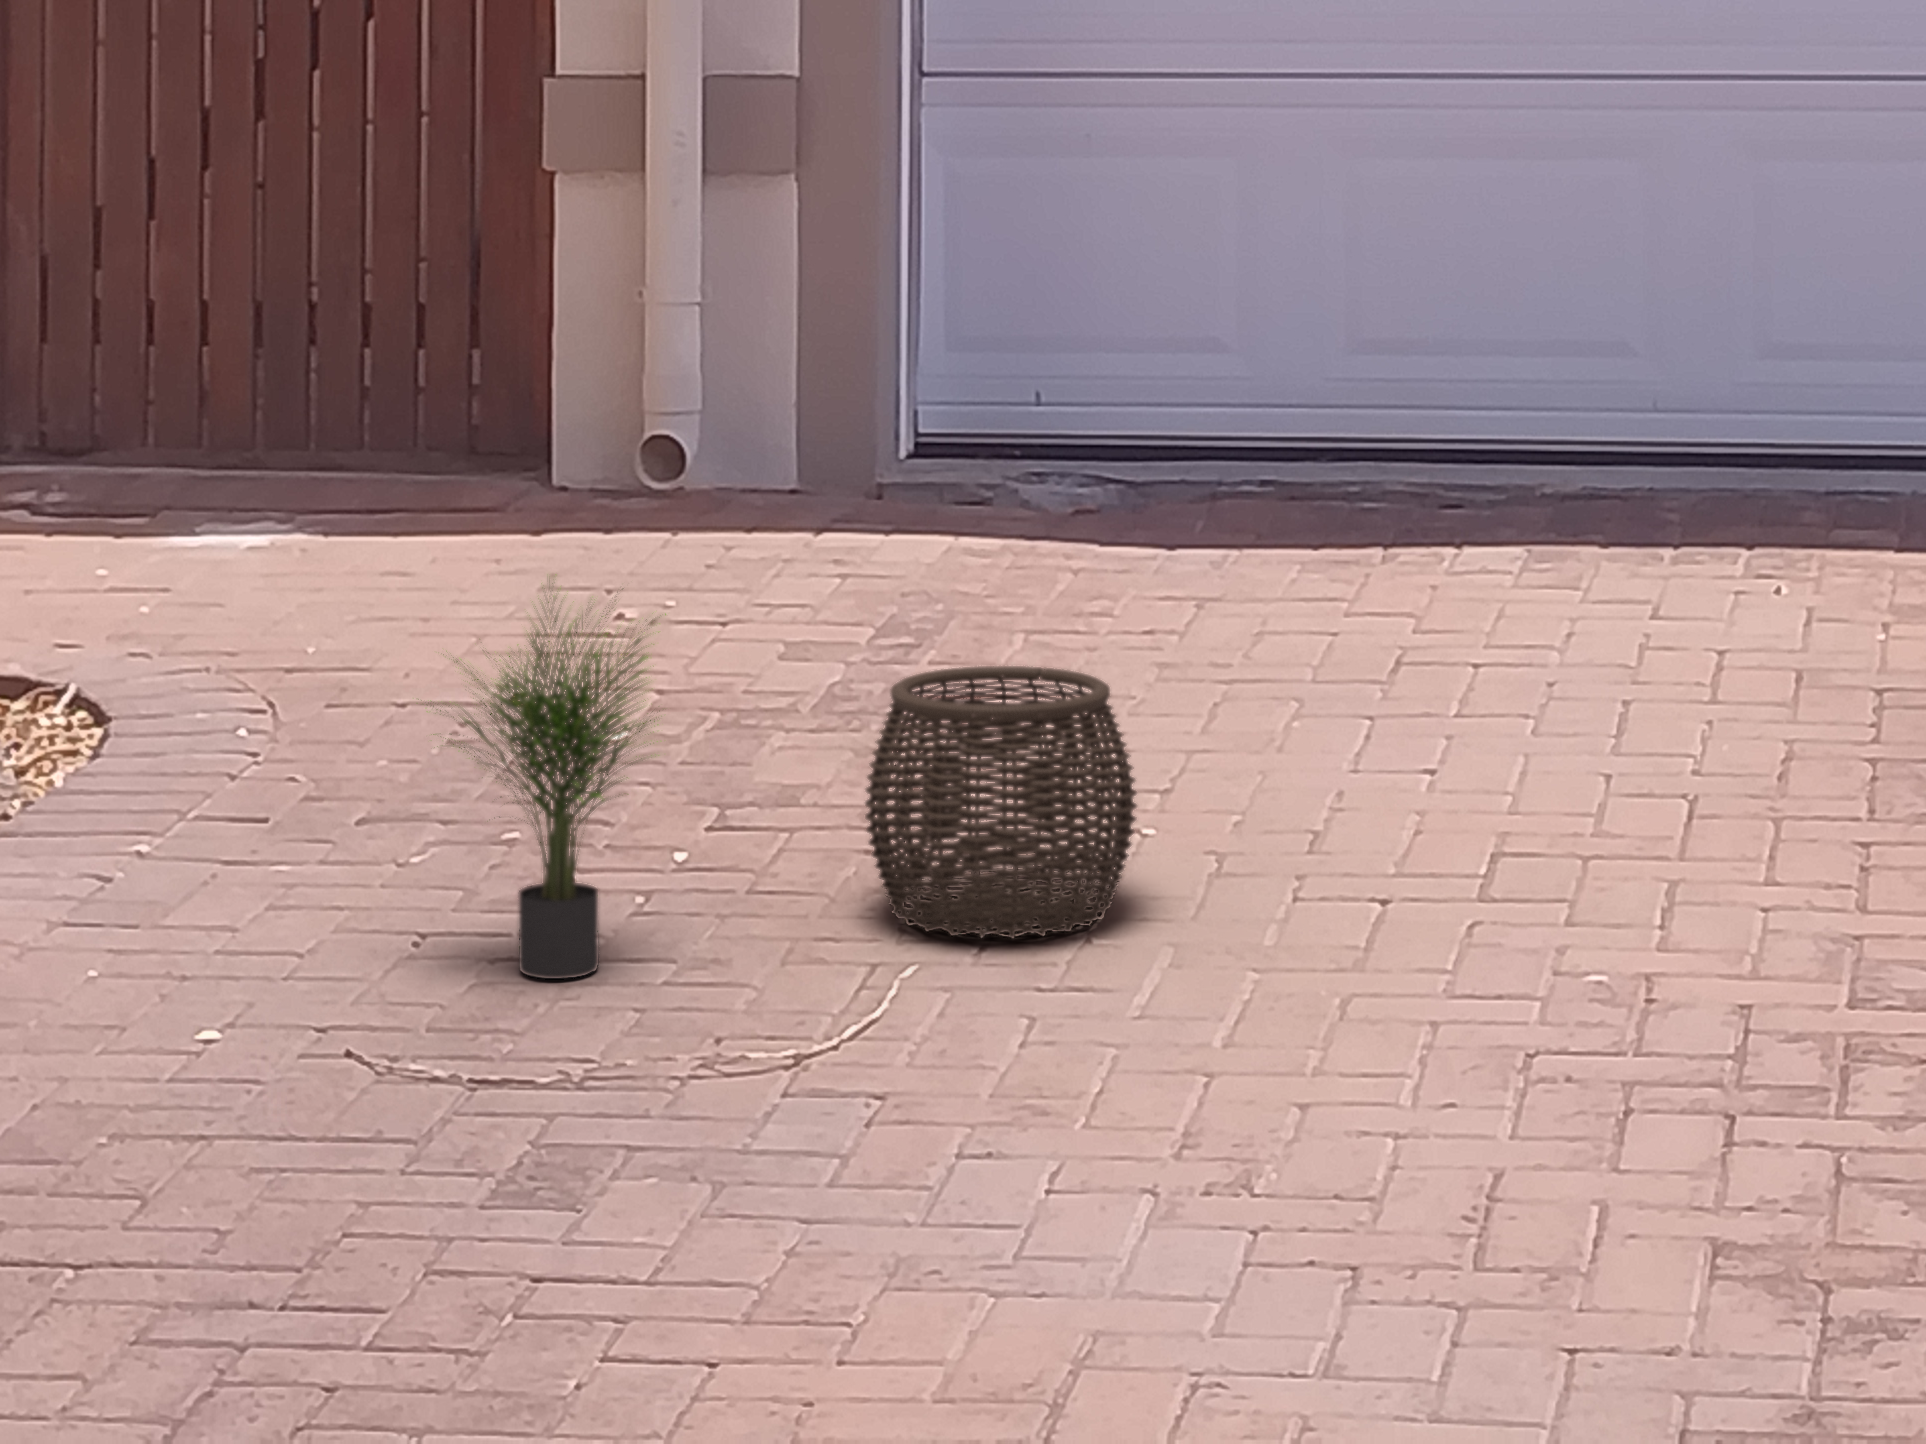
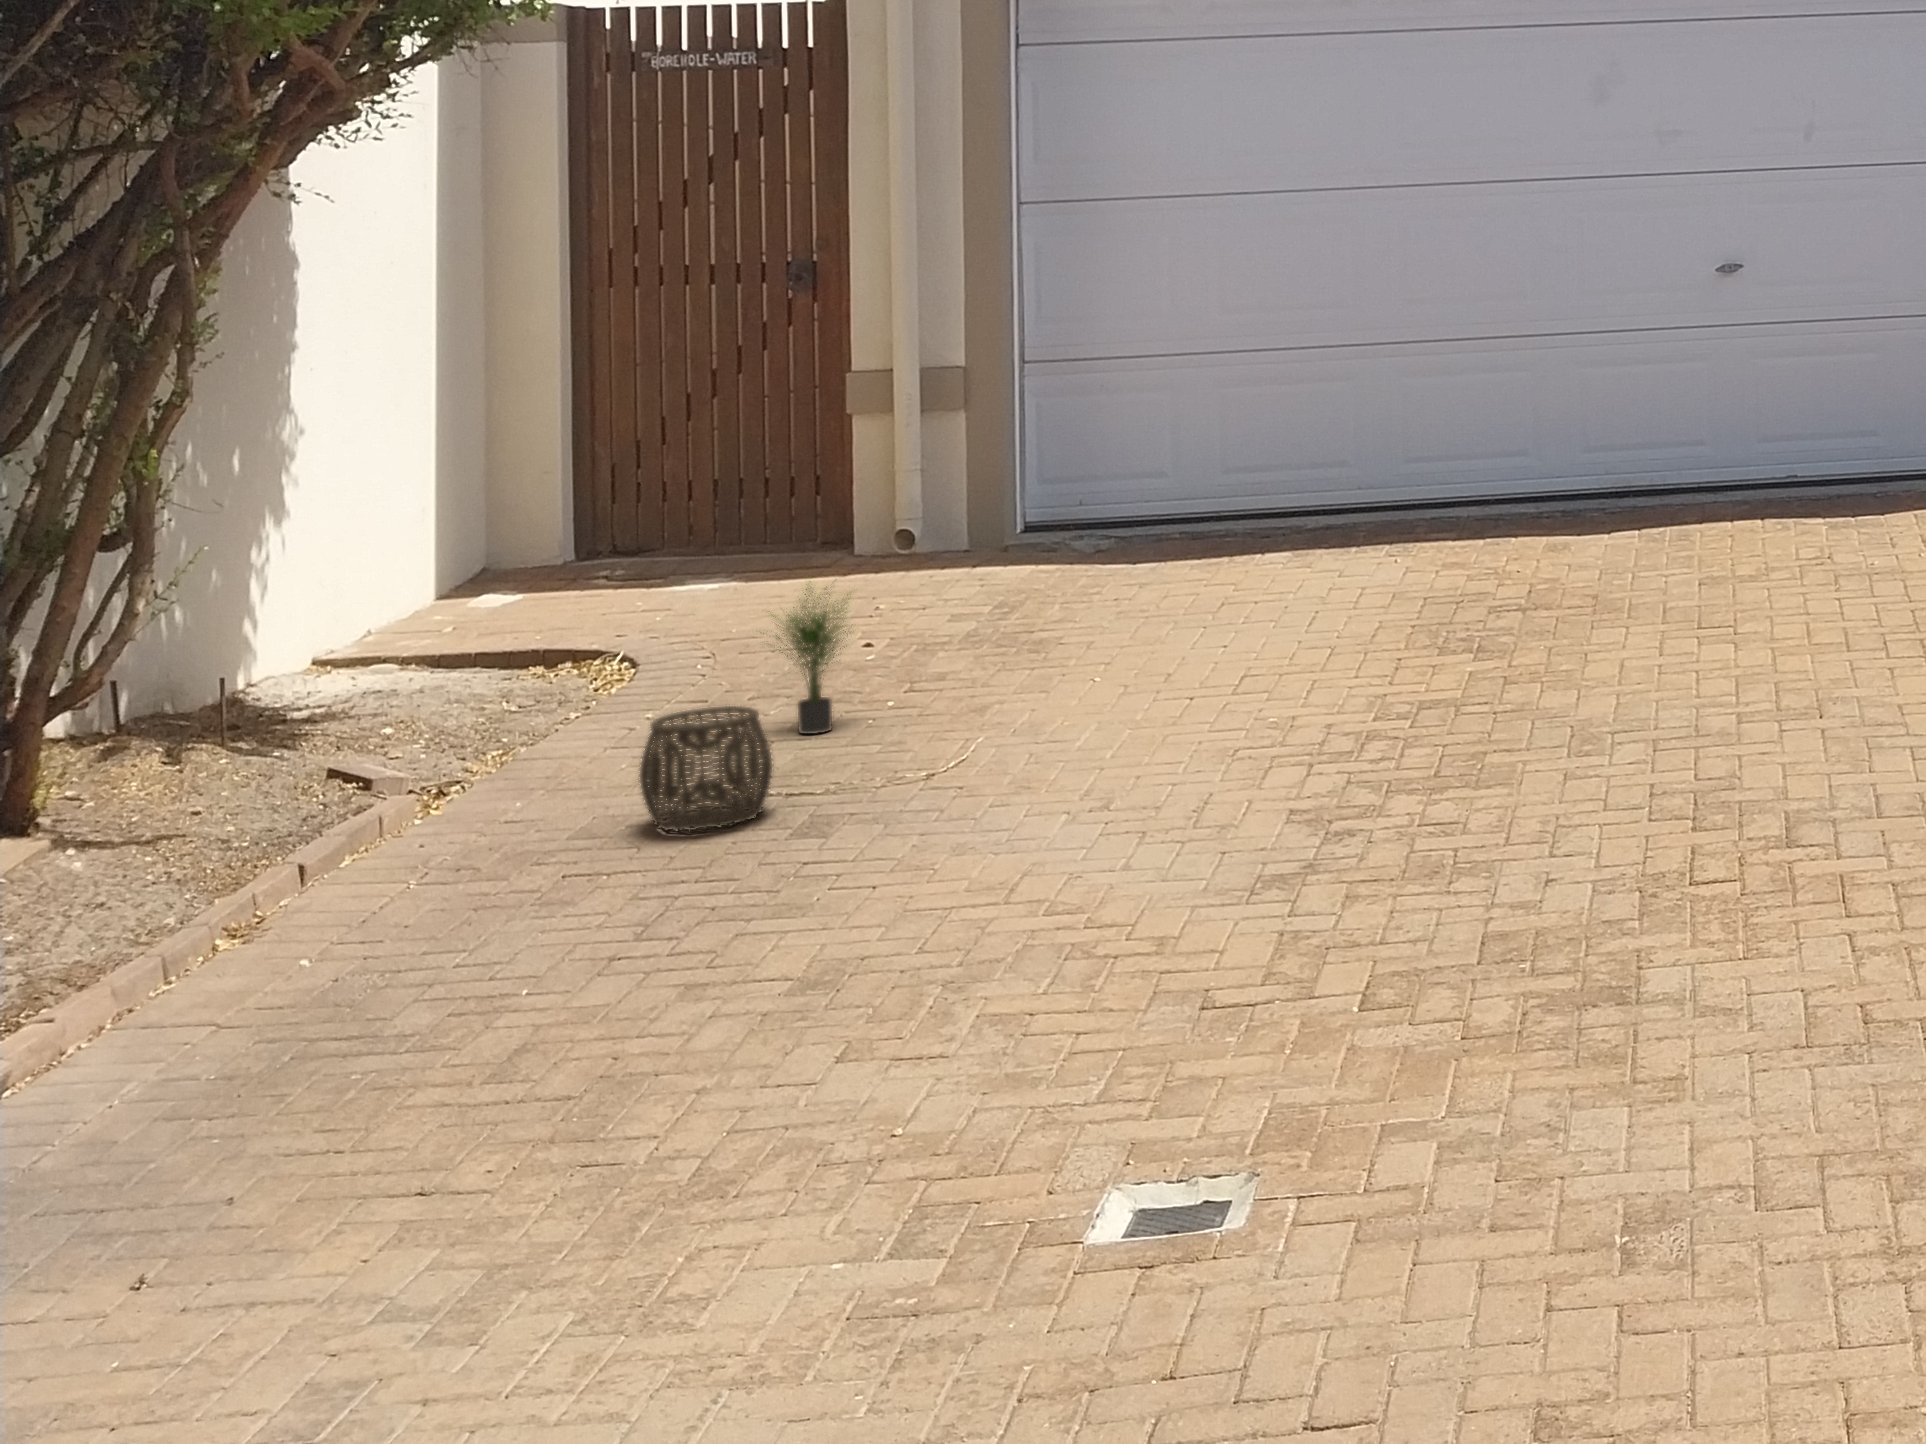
woven basket: present [865,666,1137,938] -> present [639,706,773,831]

